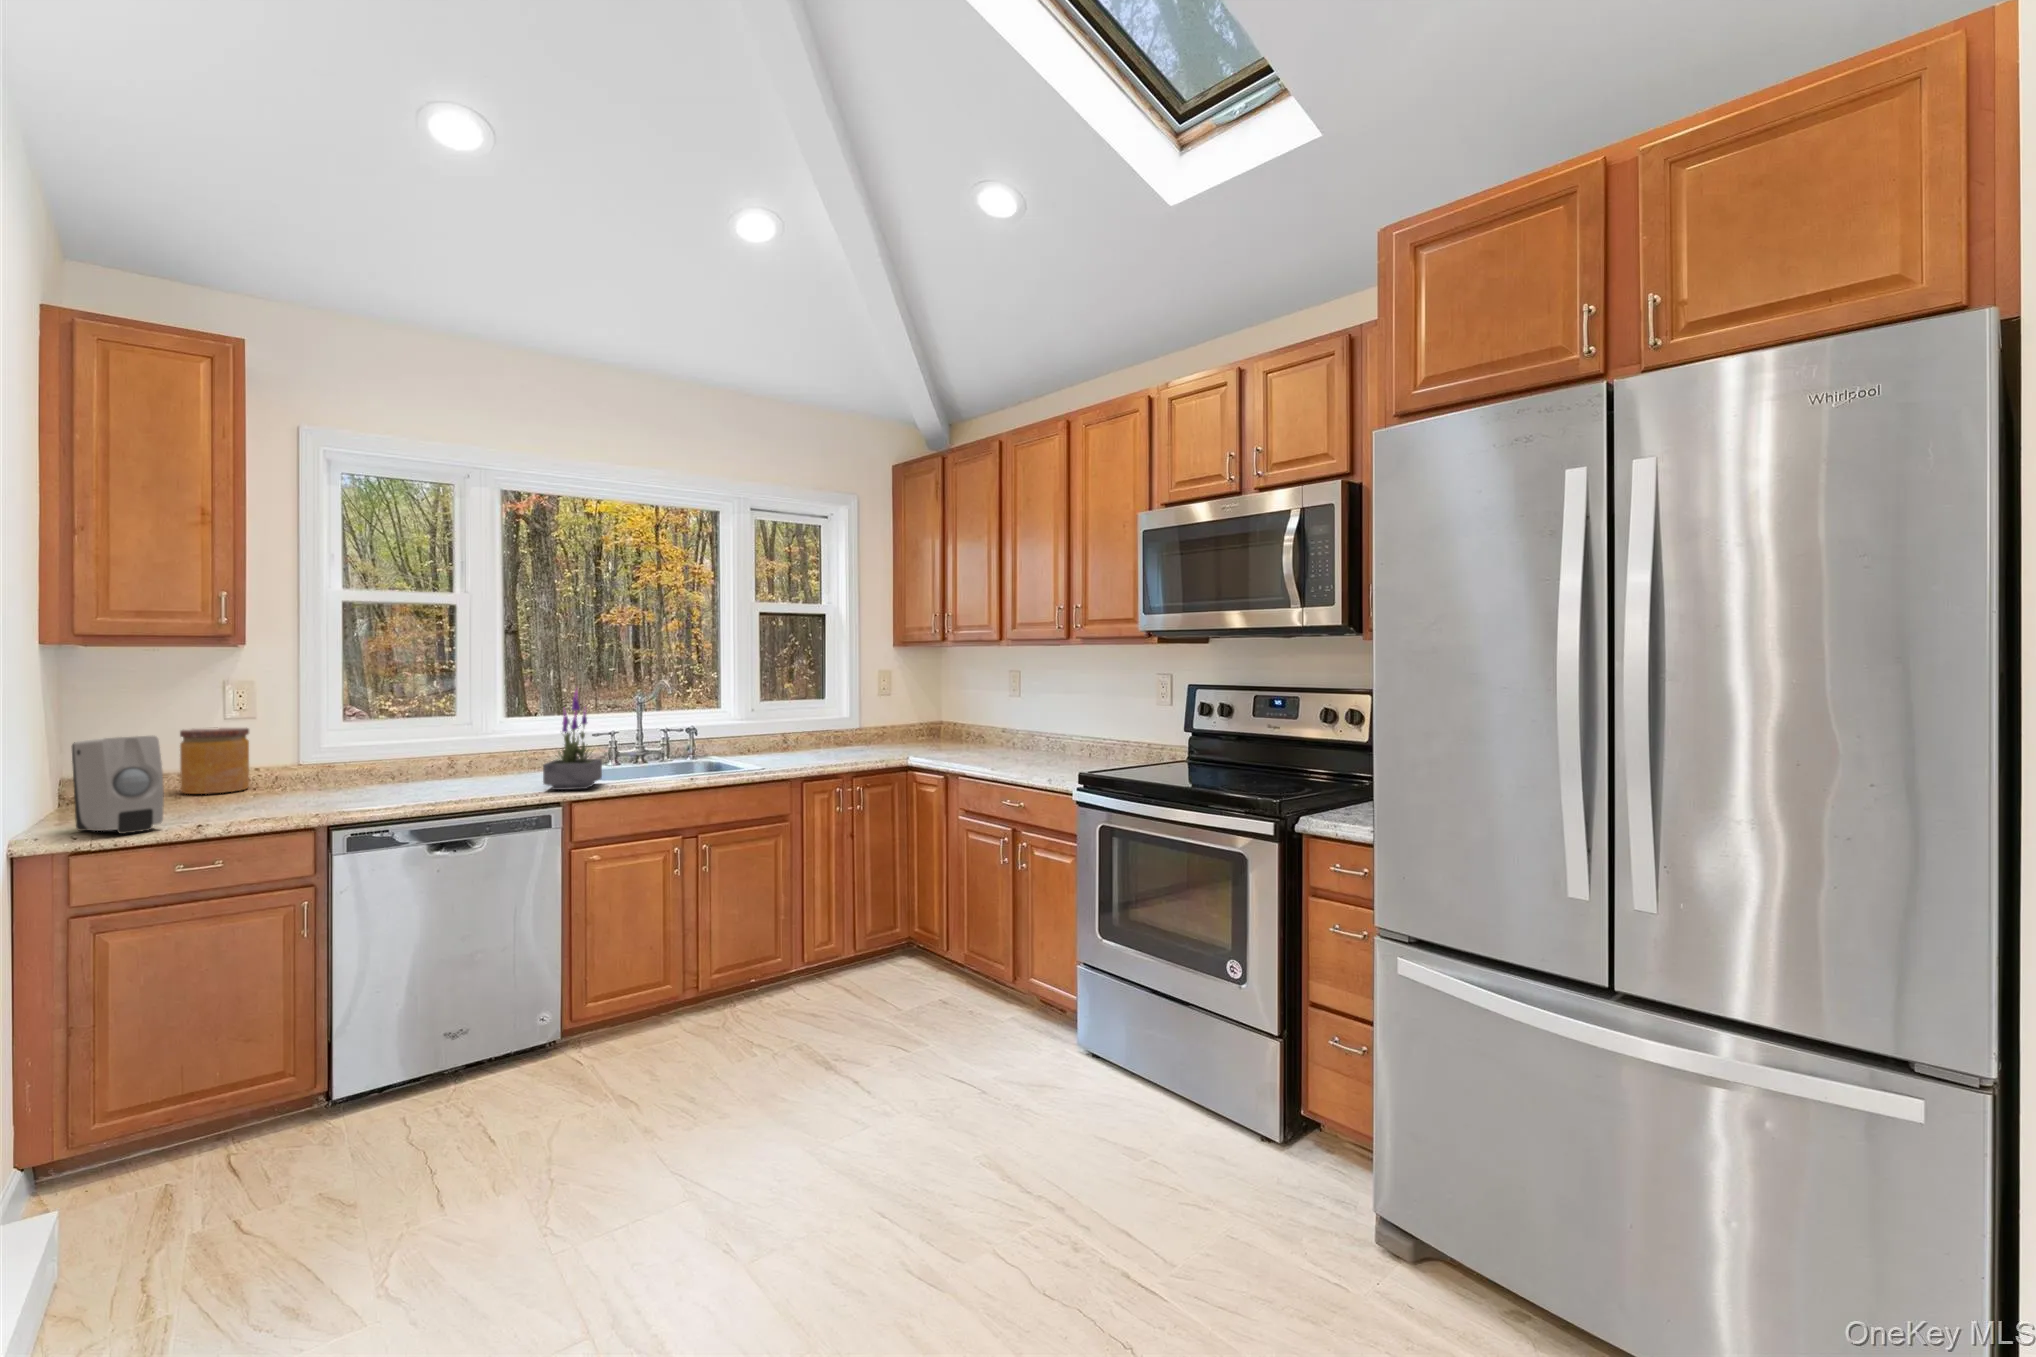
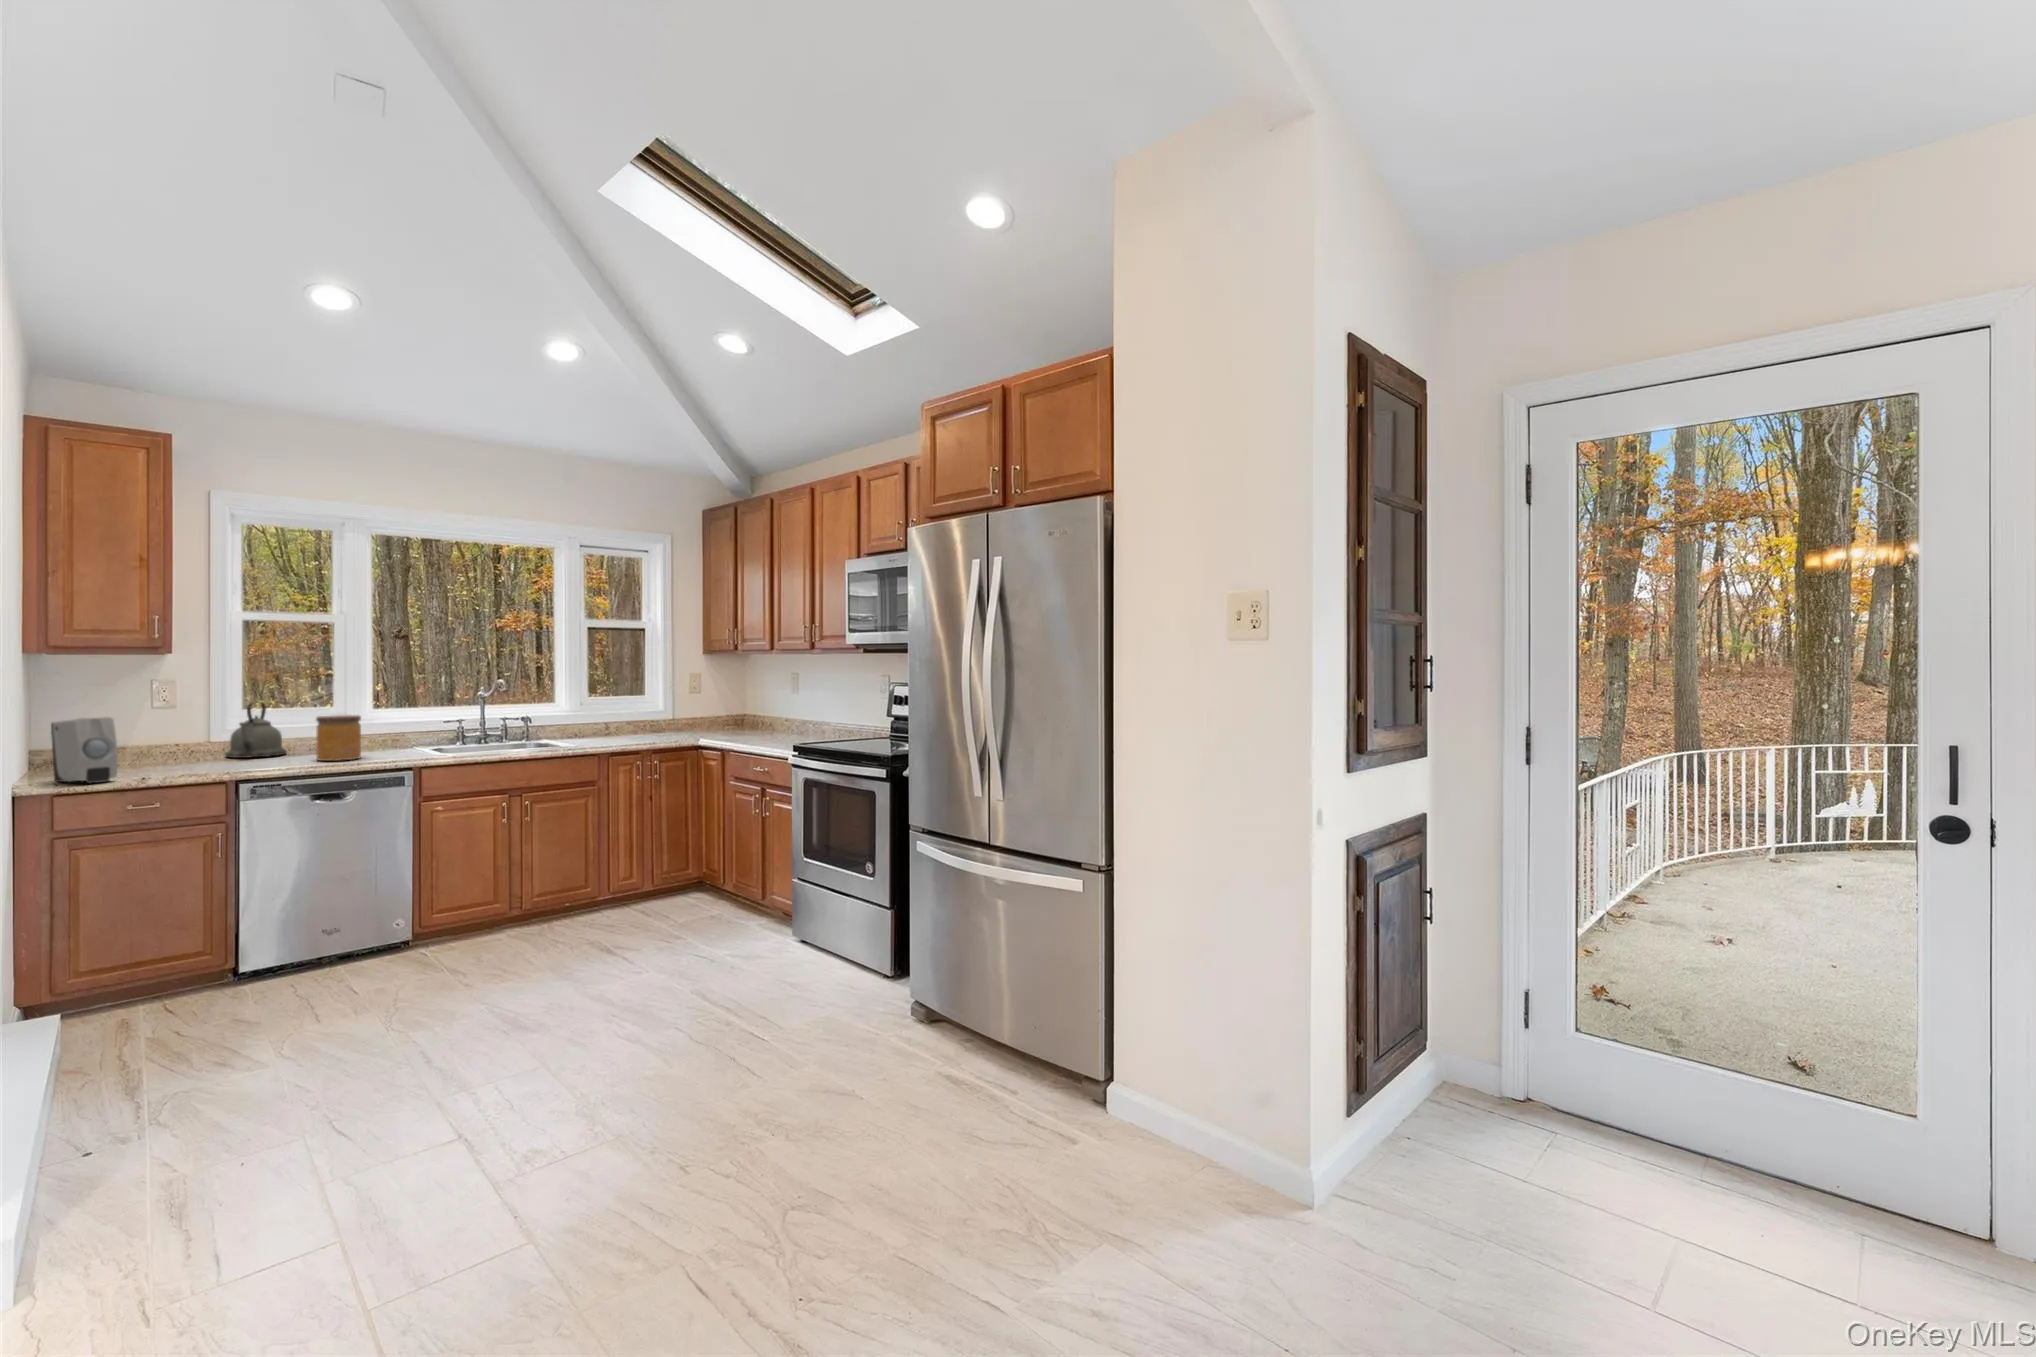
potted plant: present [543,691,602,790] -> none [399,685,446,759]
kettle: none [317,710,397,787] -> present [225,702,287,758]
jar: present [180,728,249,794] -> present [316,715,361,761]

